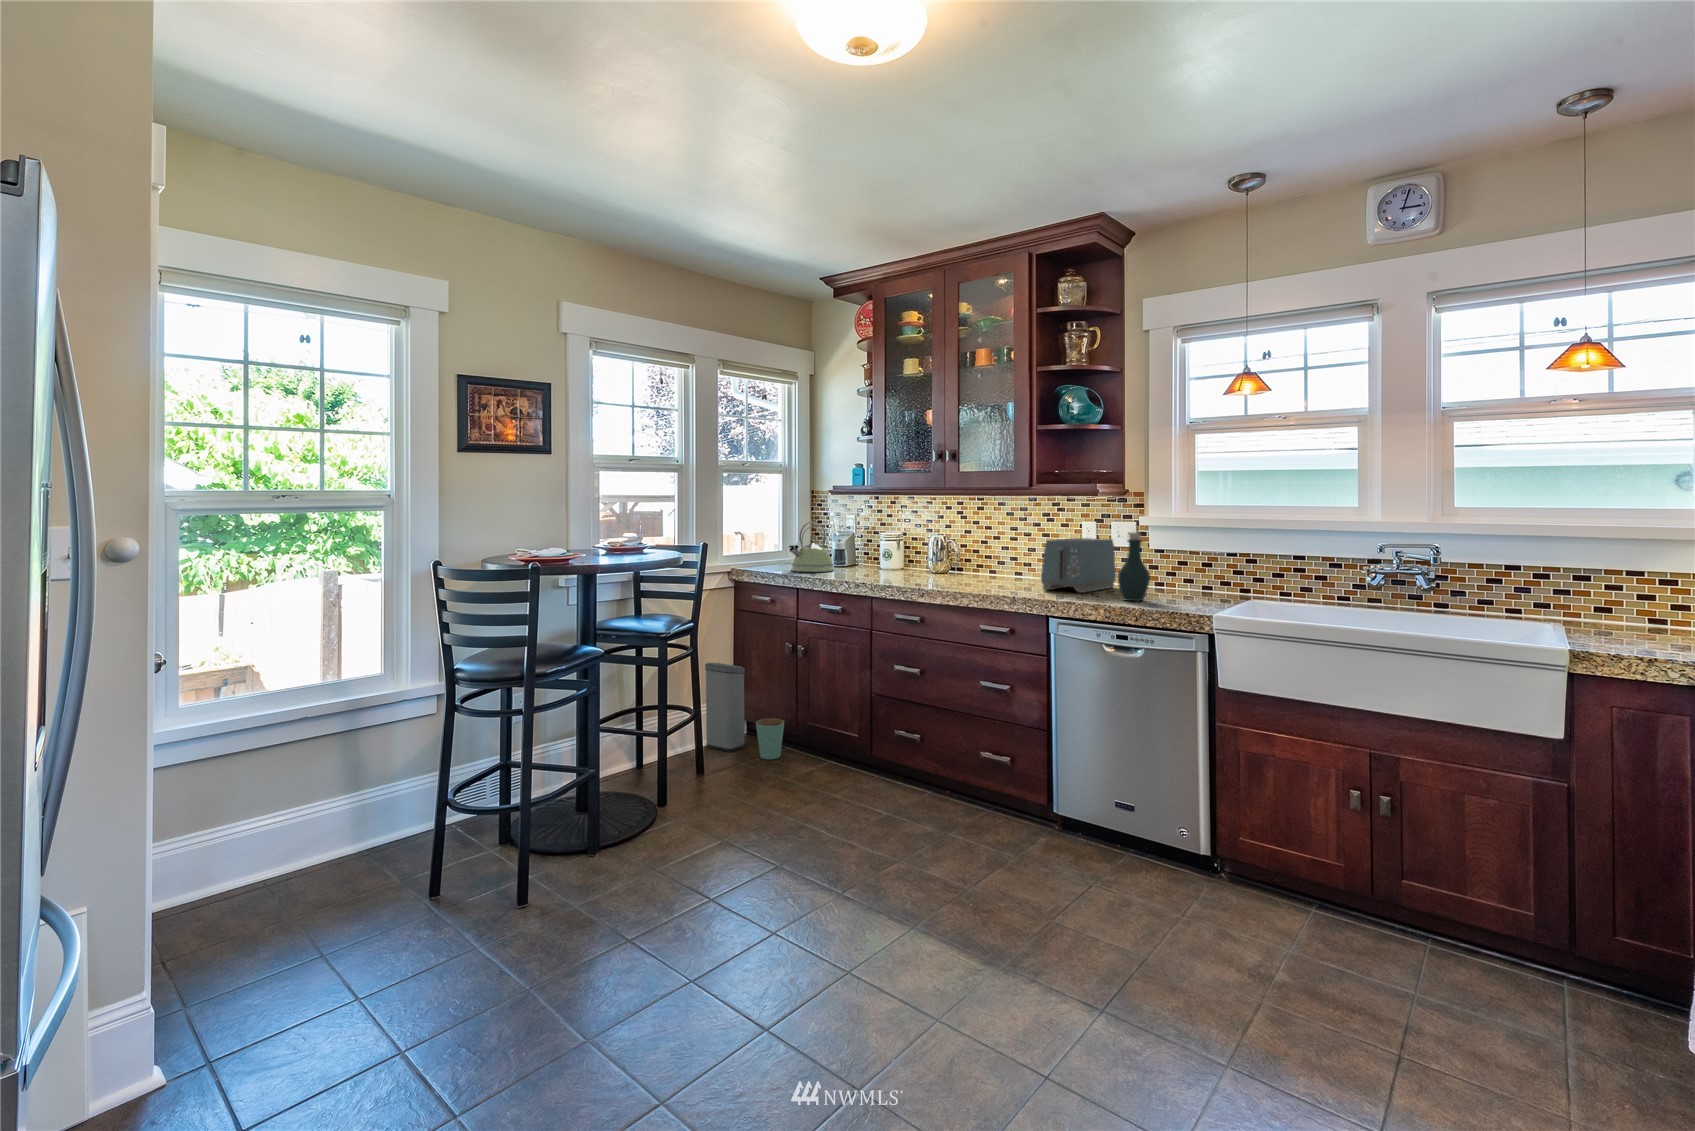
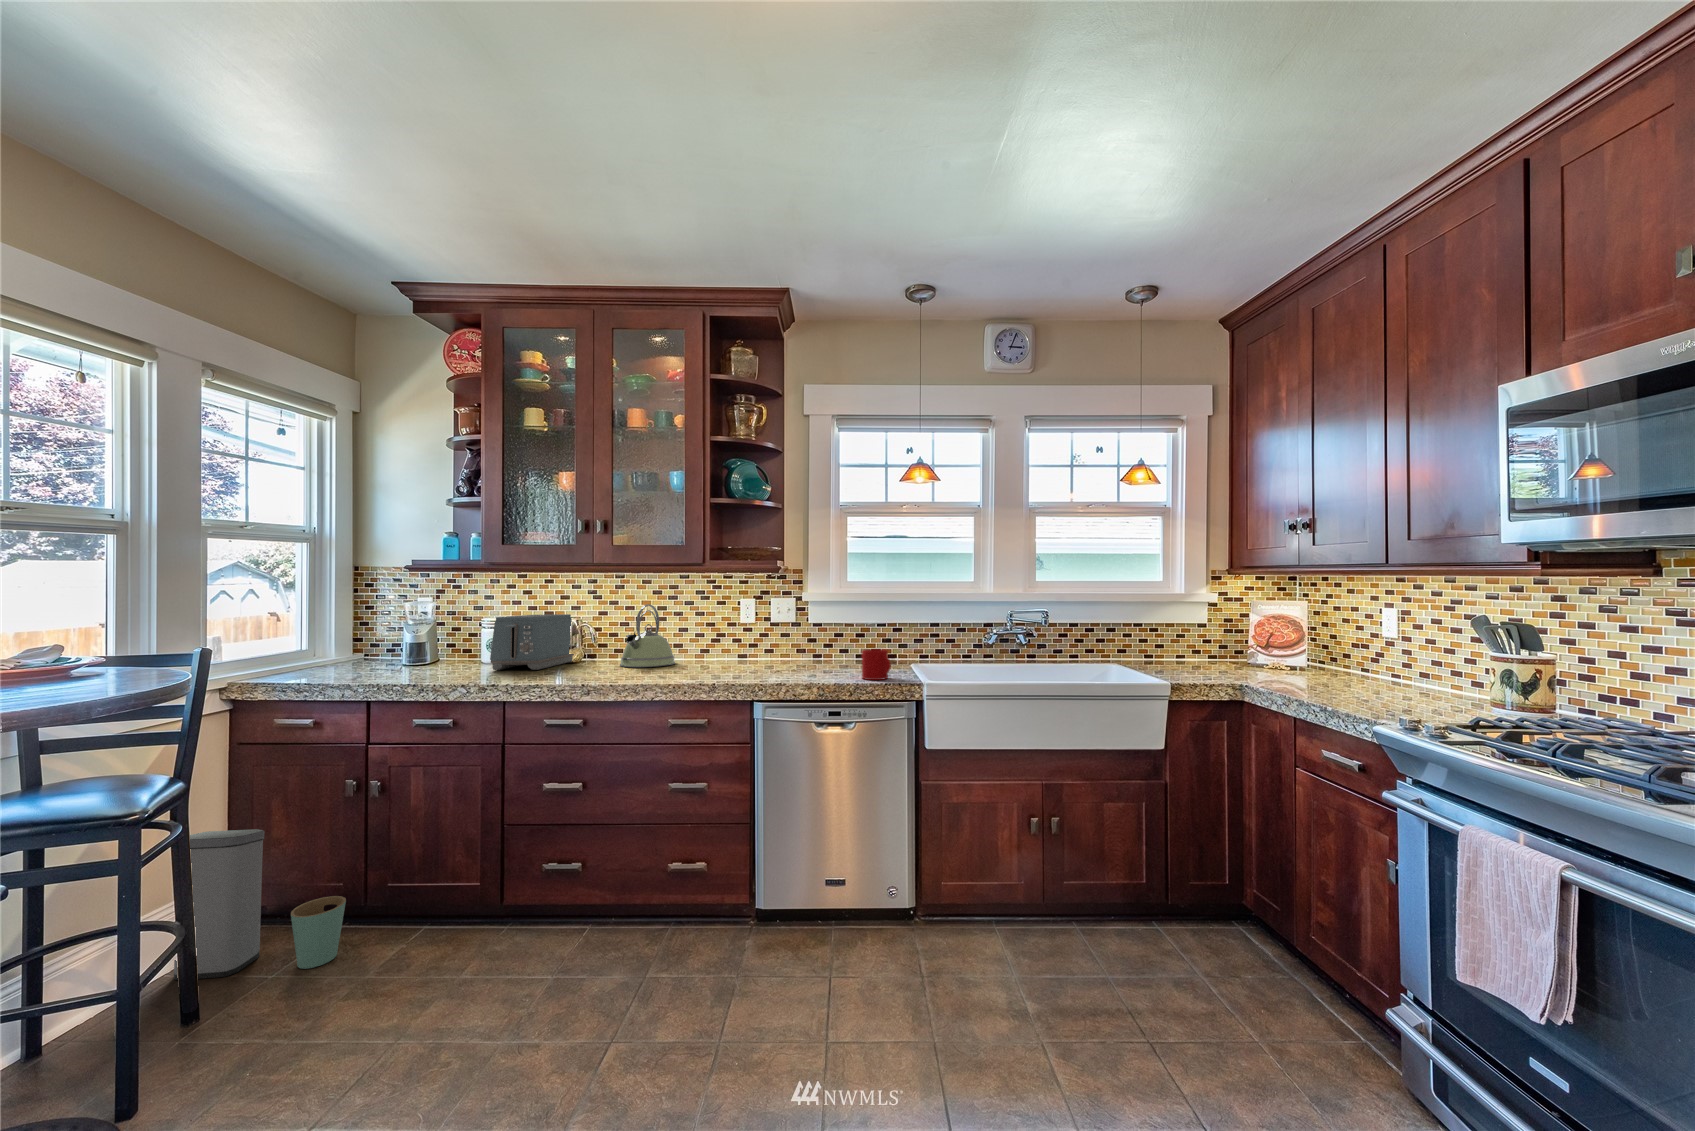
kettle: present [789,522,834,572] -> present [620,604,675,667]
bottle: present [1118,532,1150,601] -> none [812,607,841,676]
toaster: present [1041,538,1116,593] -> present [490,614,574,670]
mug: none [1160,577,1190,609] -> present [862,649,891,680]

